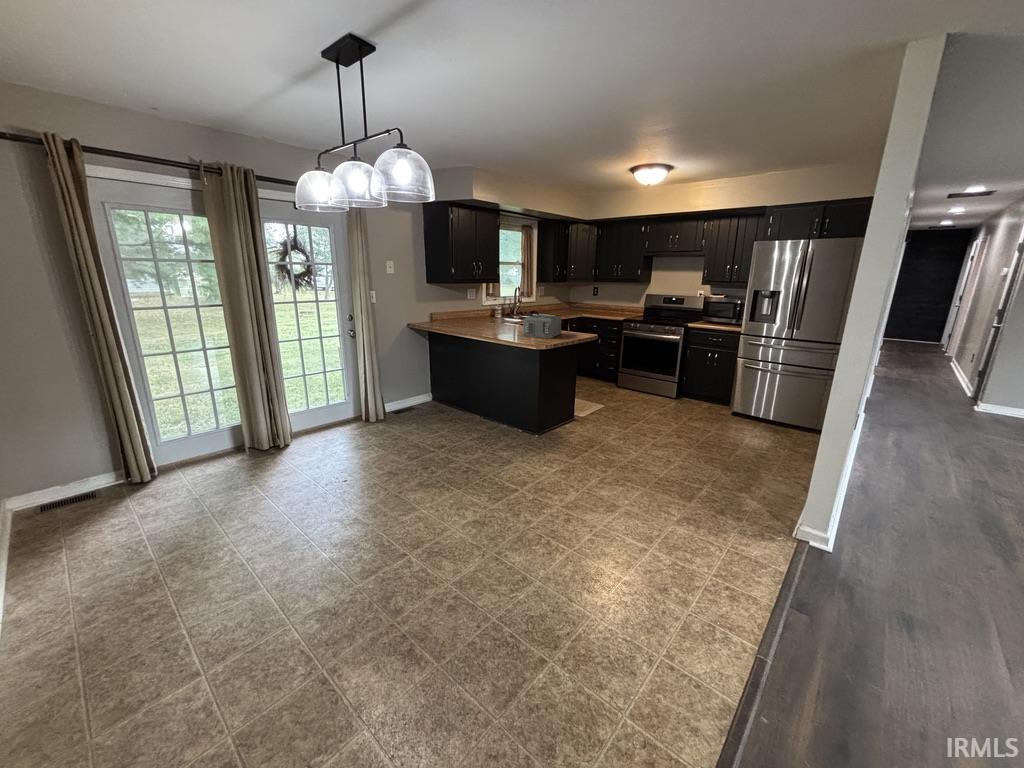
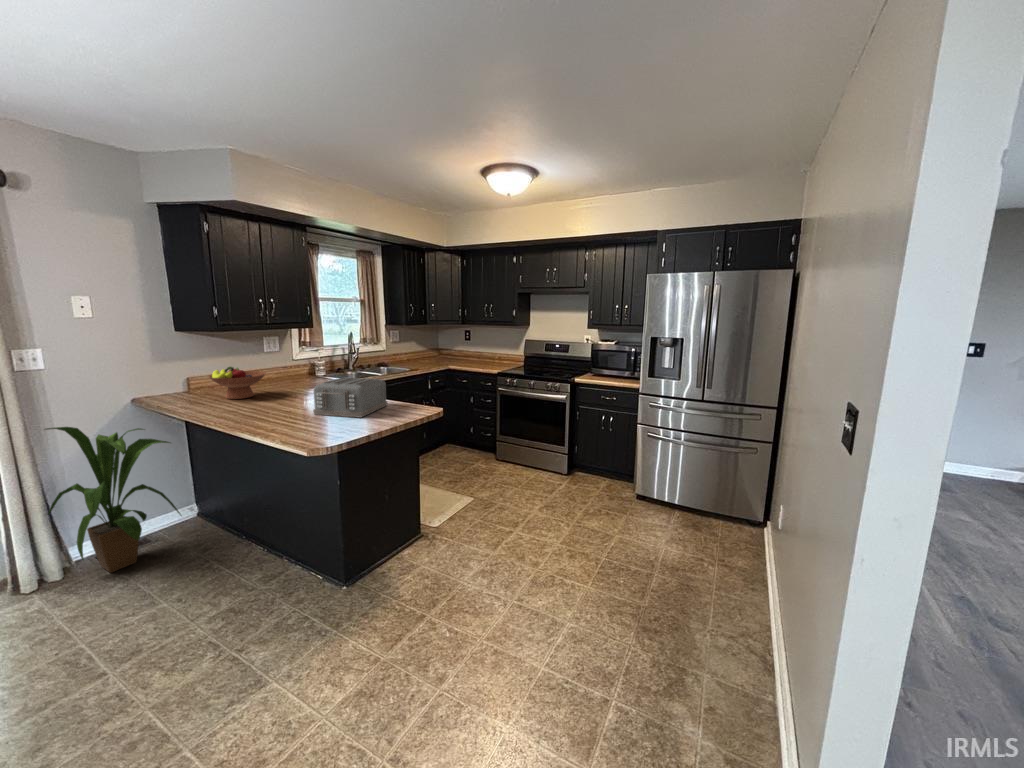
fruit bowl: none [454,308,484,328] -> present [208,367,266,399]
house plant: none [383,337,443,420] -> present [46,427,180,573]

